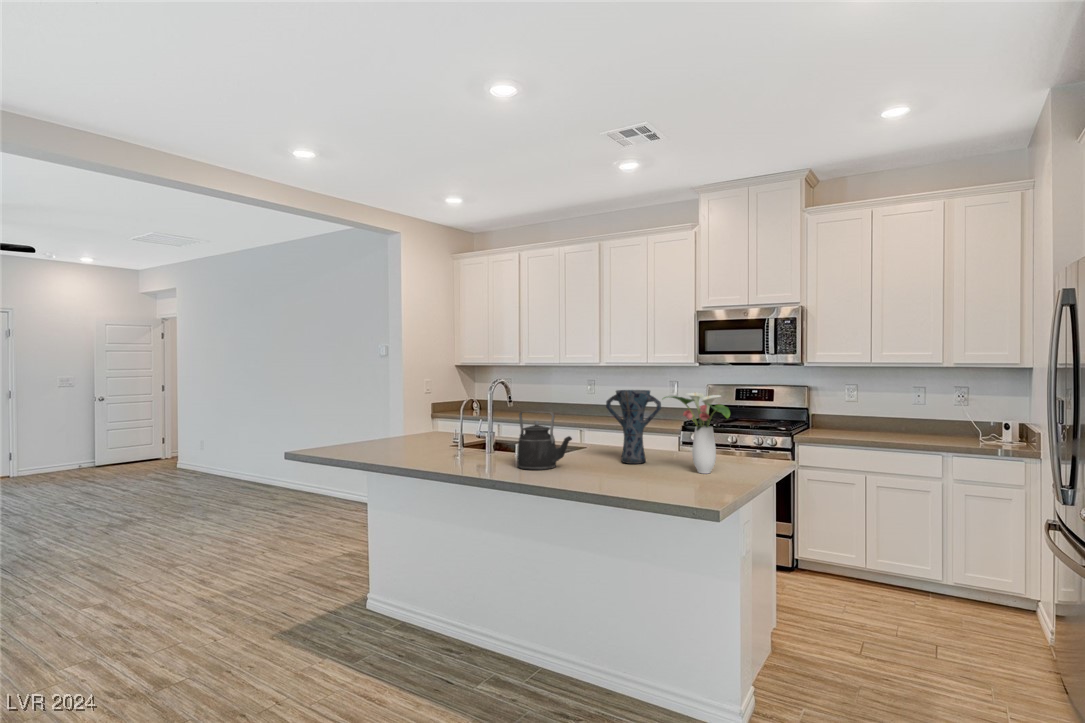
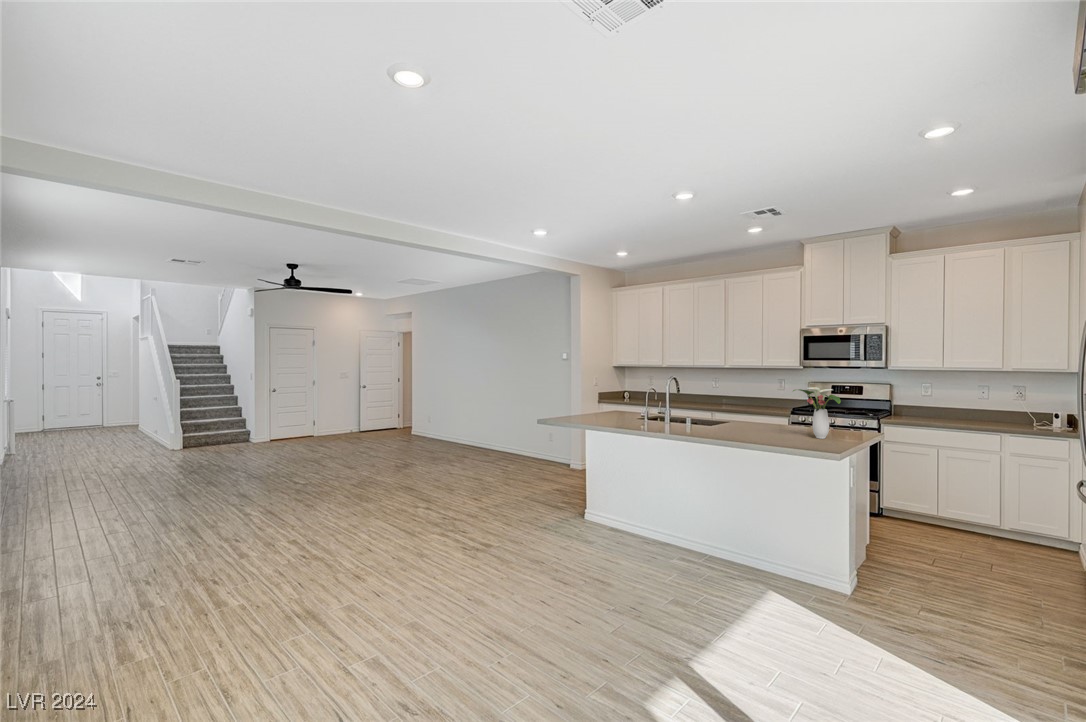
vase: present [606,390,661,464] -> none [749,385,789,432]
kettle: present [517,411,572,470] -> none [692,397,730,434]

